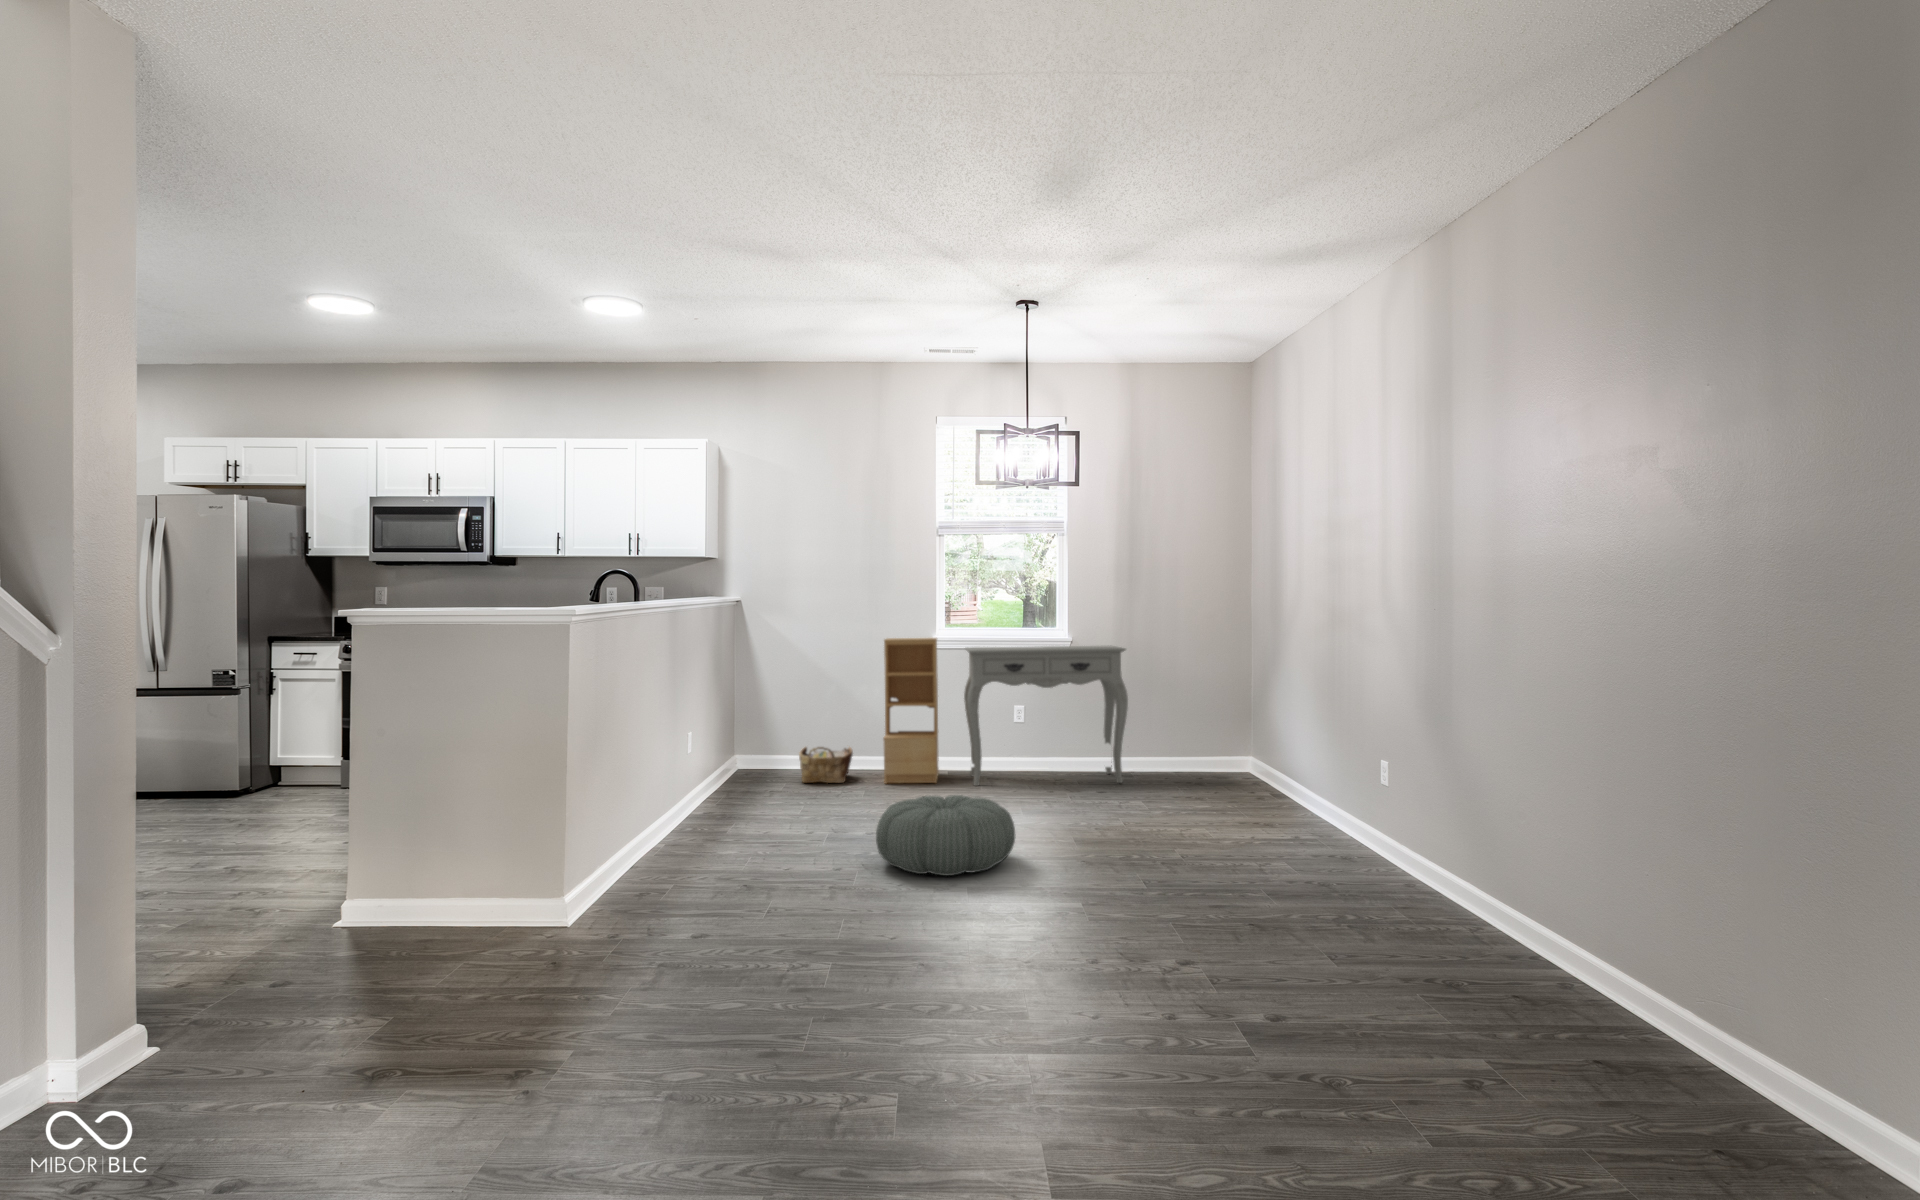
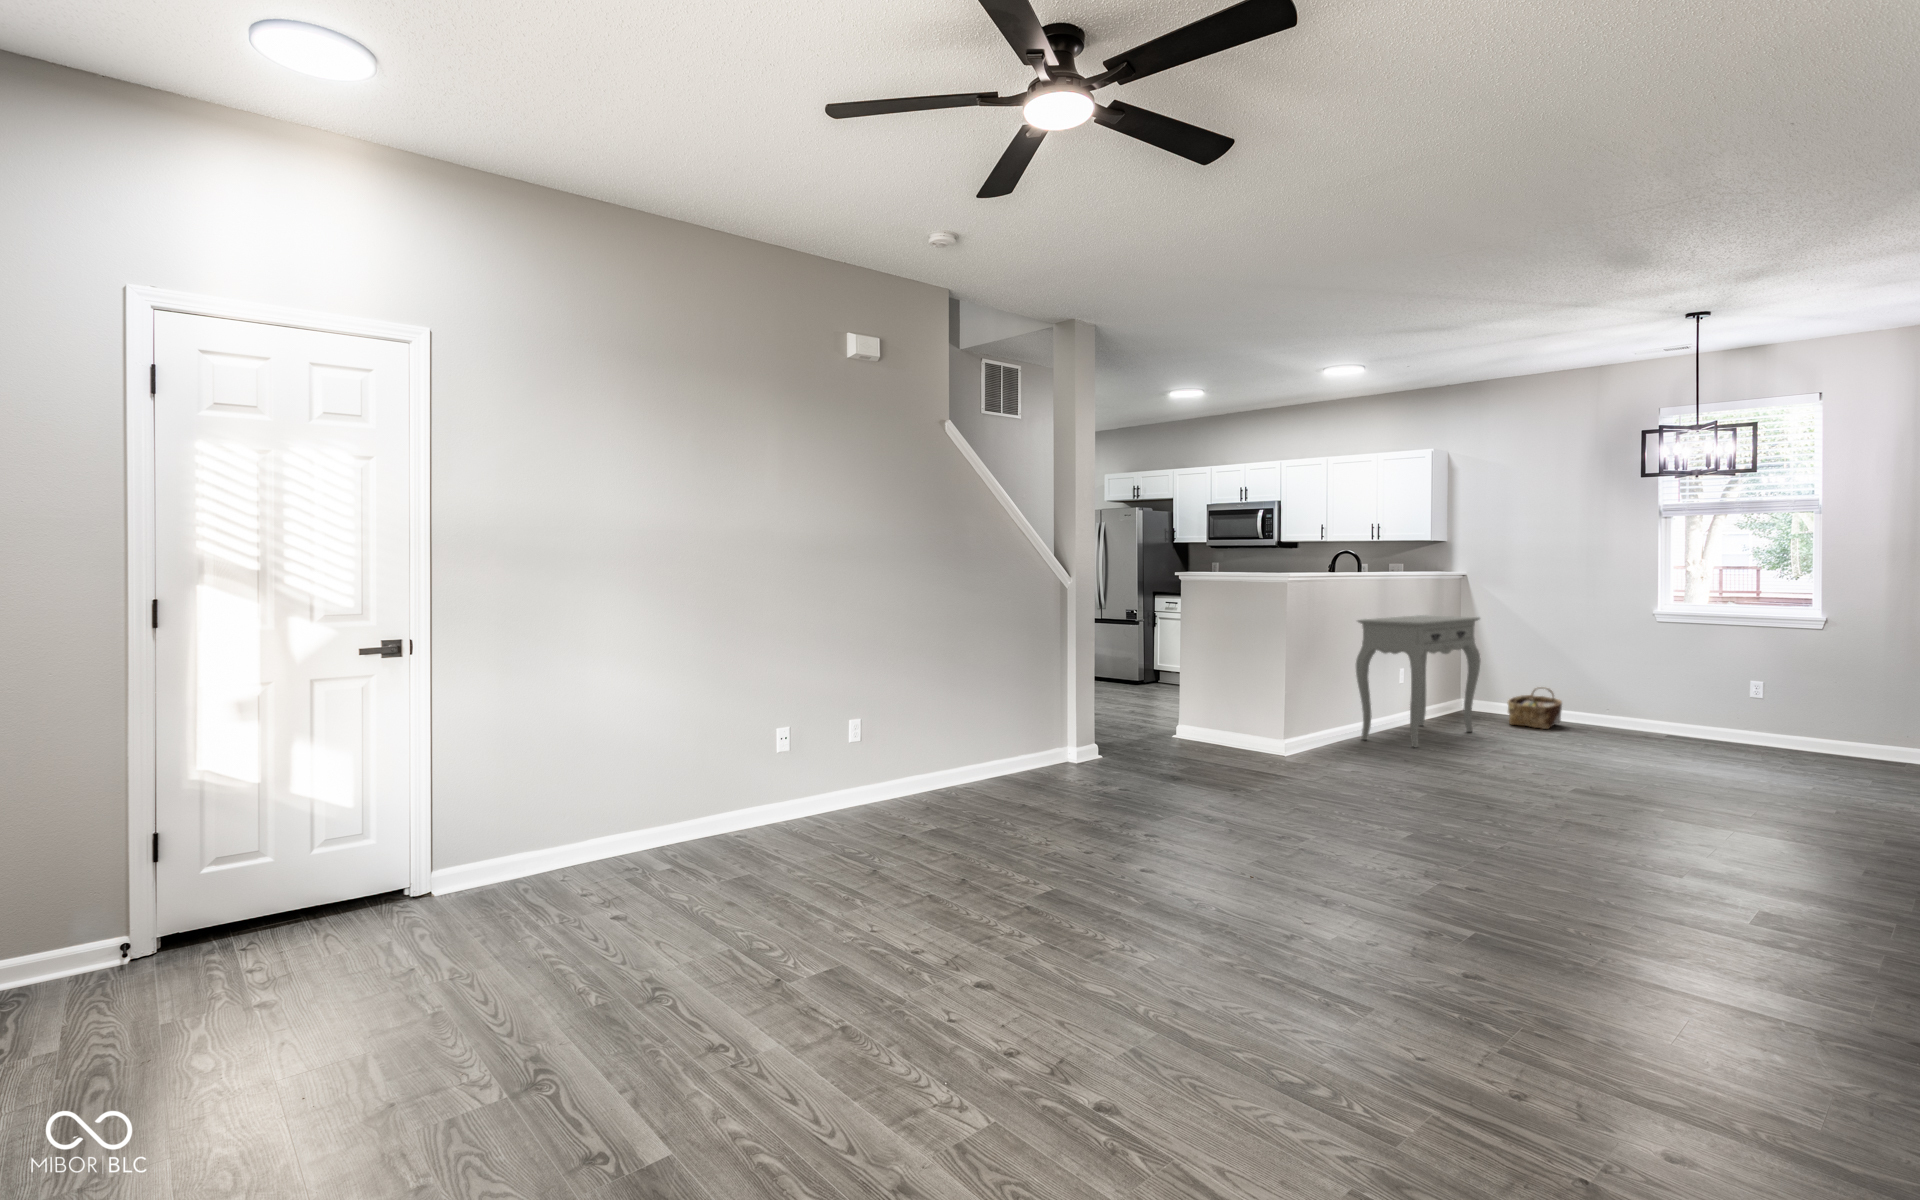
bookshelf: present [883,638,939,784] -> none [1586,609,1660,742]
console table: present [964,646,1128,786] -> present [1356,615,1480,747]
pouf: present [876,795,1015,876] -> none [1504,735,1633,796]

